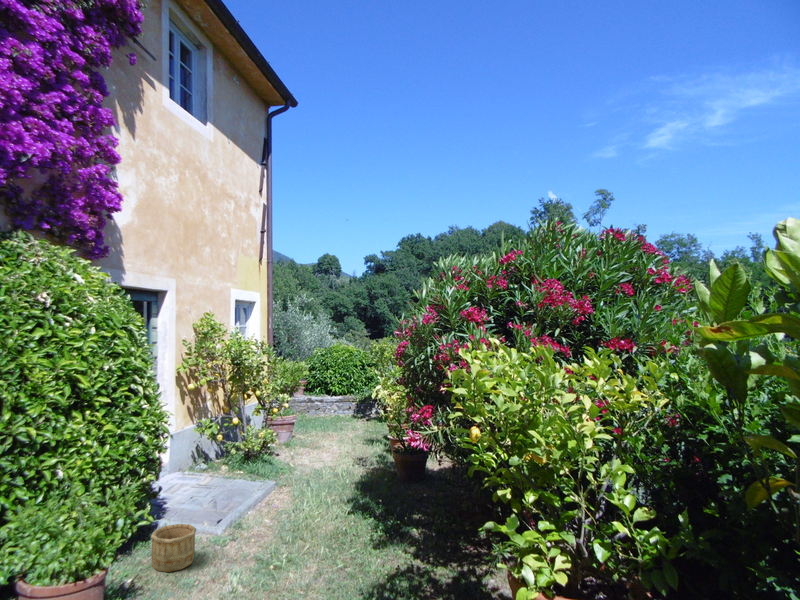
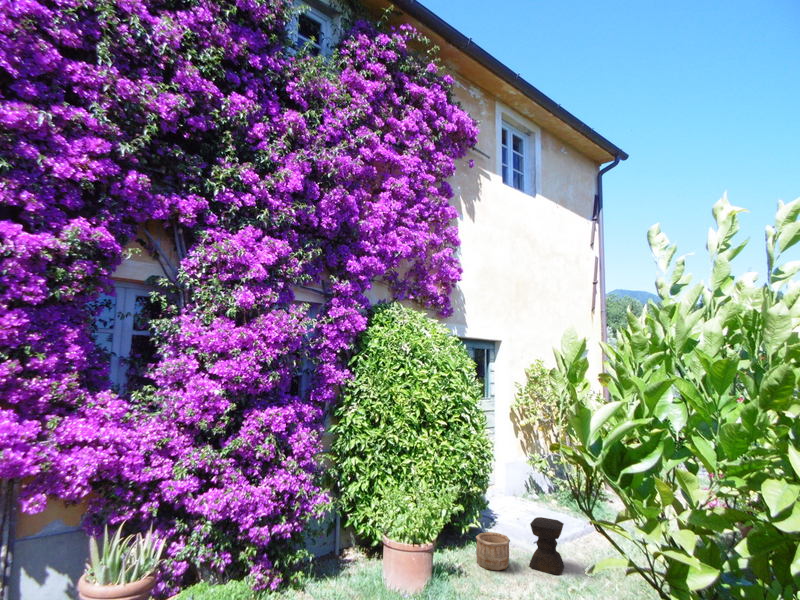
stool: none [217,491,256,554] -> present [529,517,564,574]

